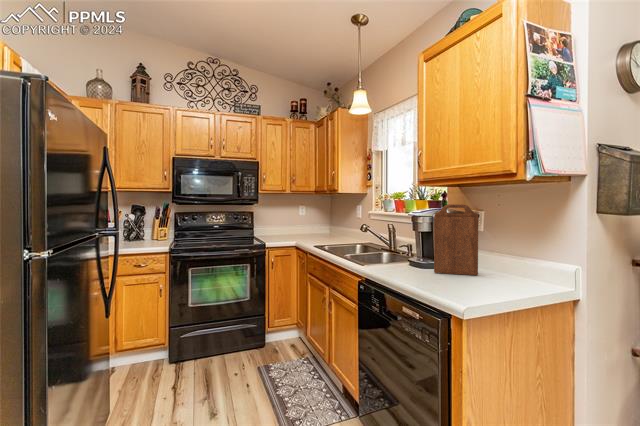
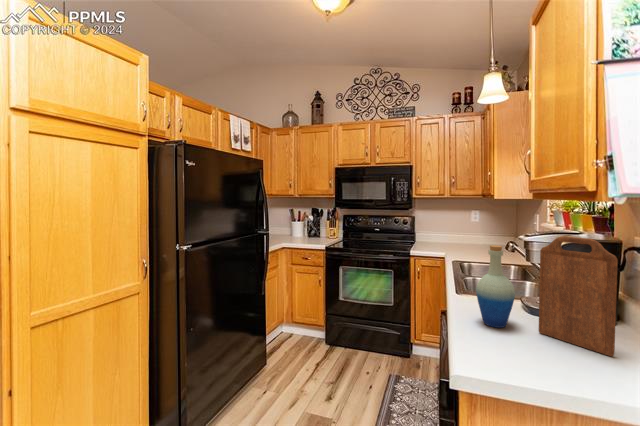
bottle: none [395,214,421,275] -> present [476,245,515,328]

